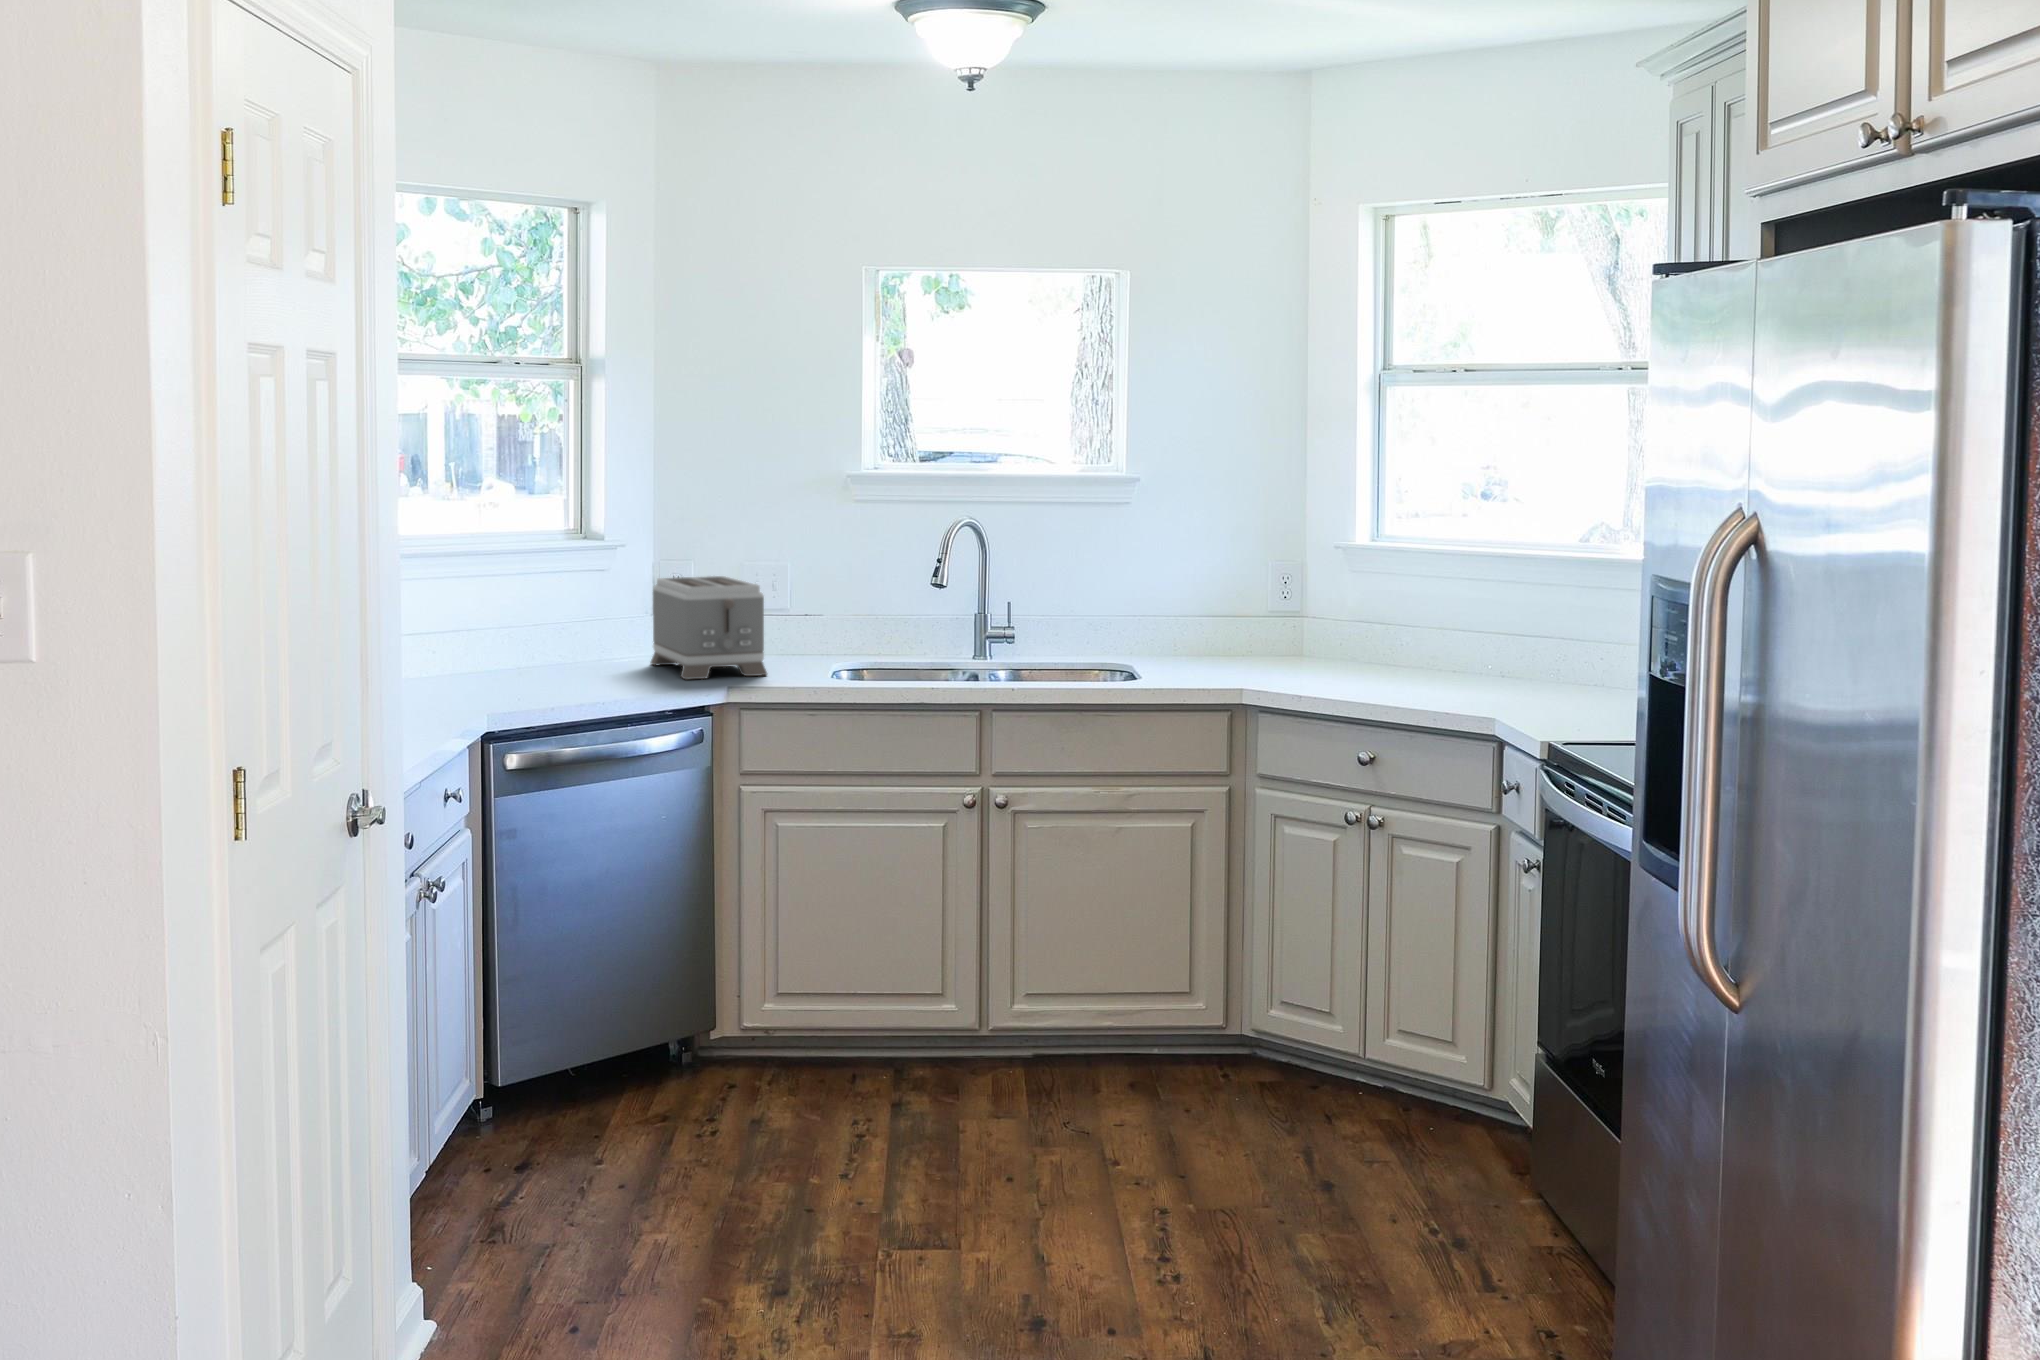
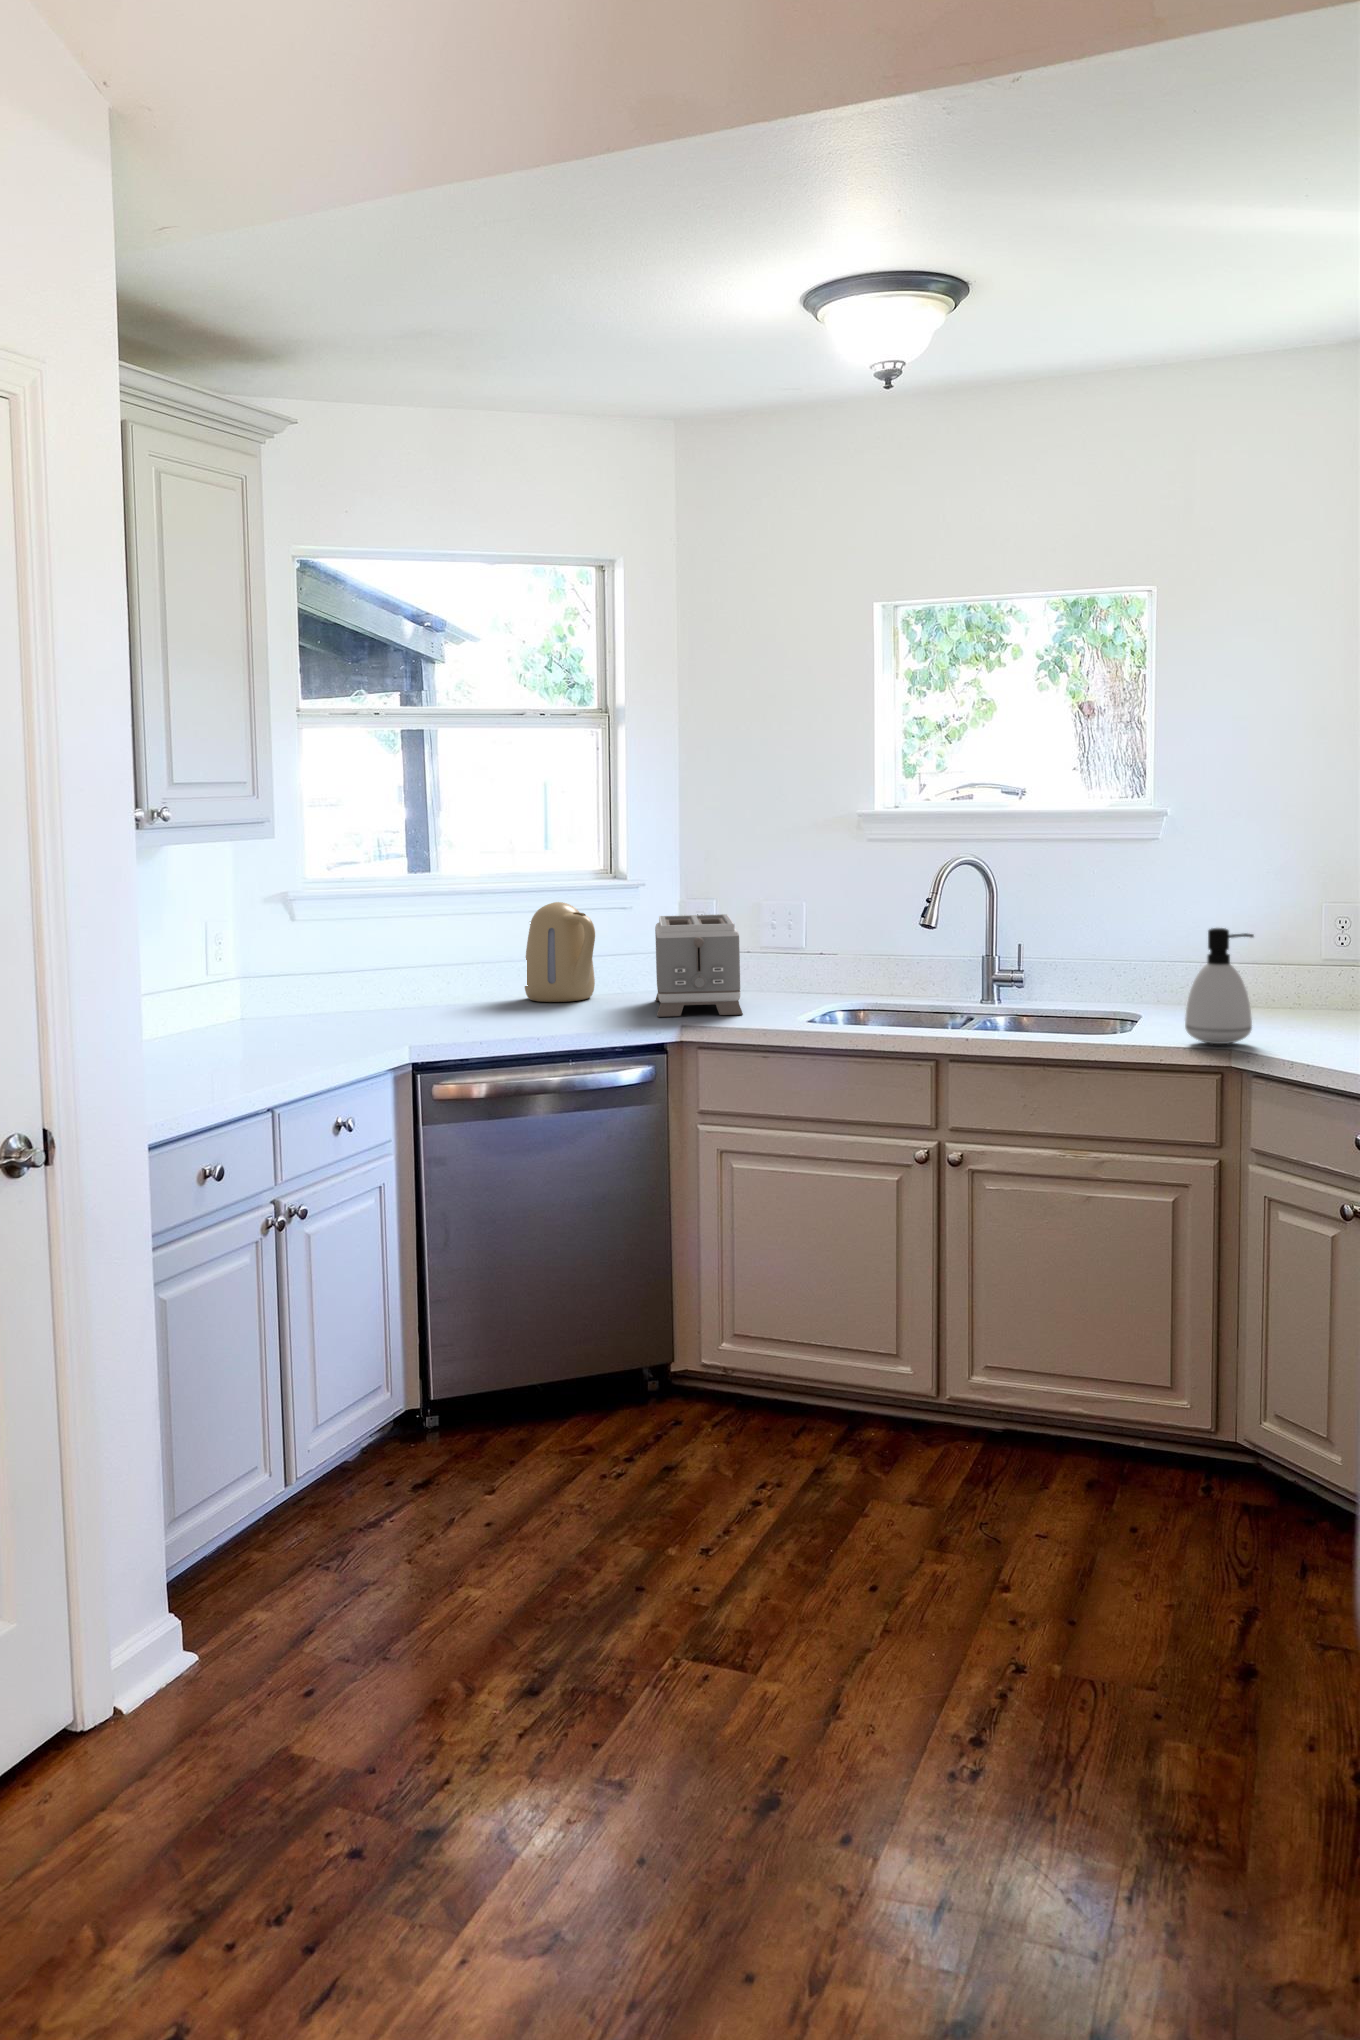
kettle: none [503,564,592,669] -> present [525,902,595,1002]
soap dispenser: none [1198,585,1255,686] -> present [1185,928,1254,1044]

